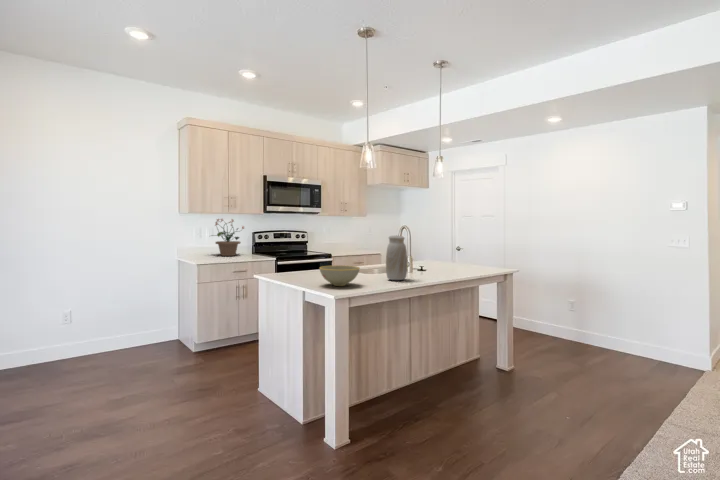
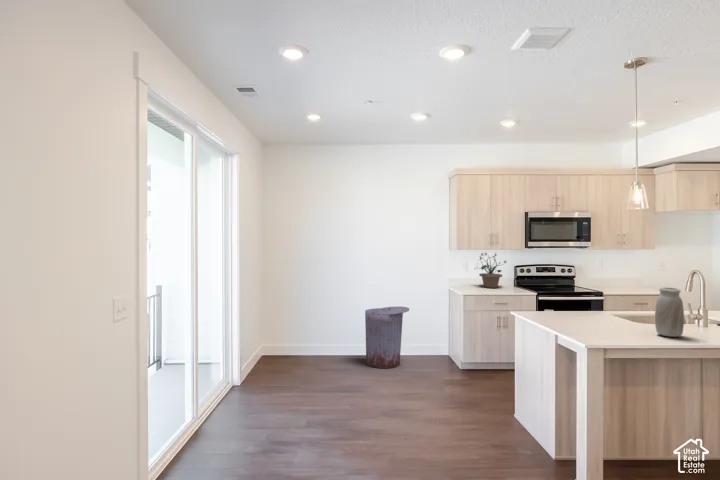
bowl: present [320,265,360,286] -> none [574,313,619,335]
trash can: none [58,287,127,370] -> present [365,307,409,368]

